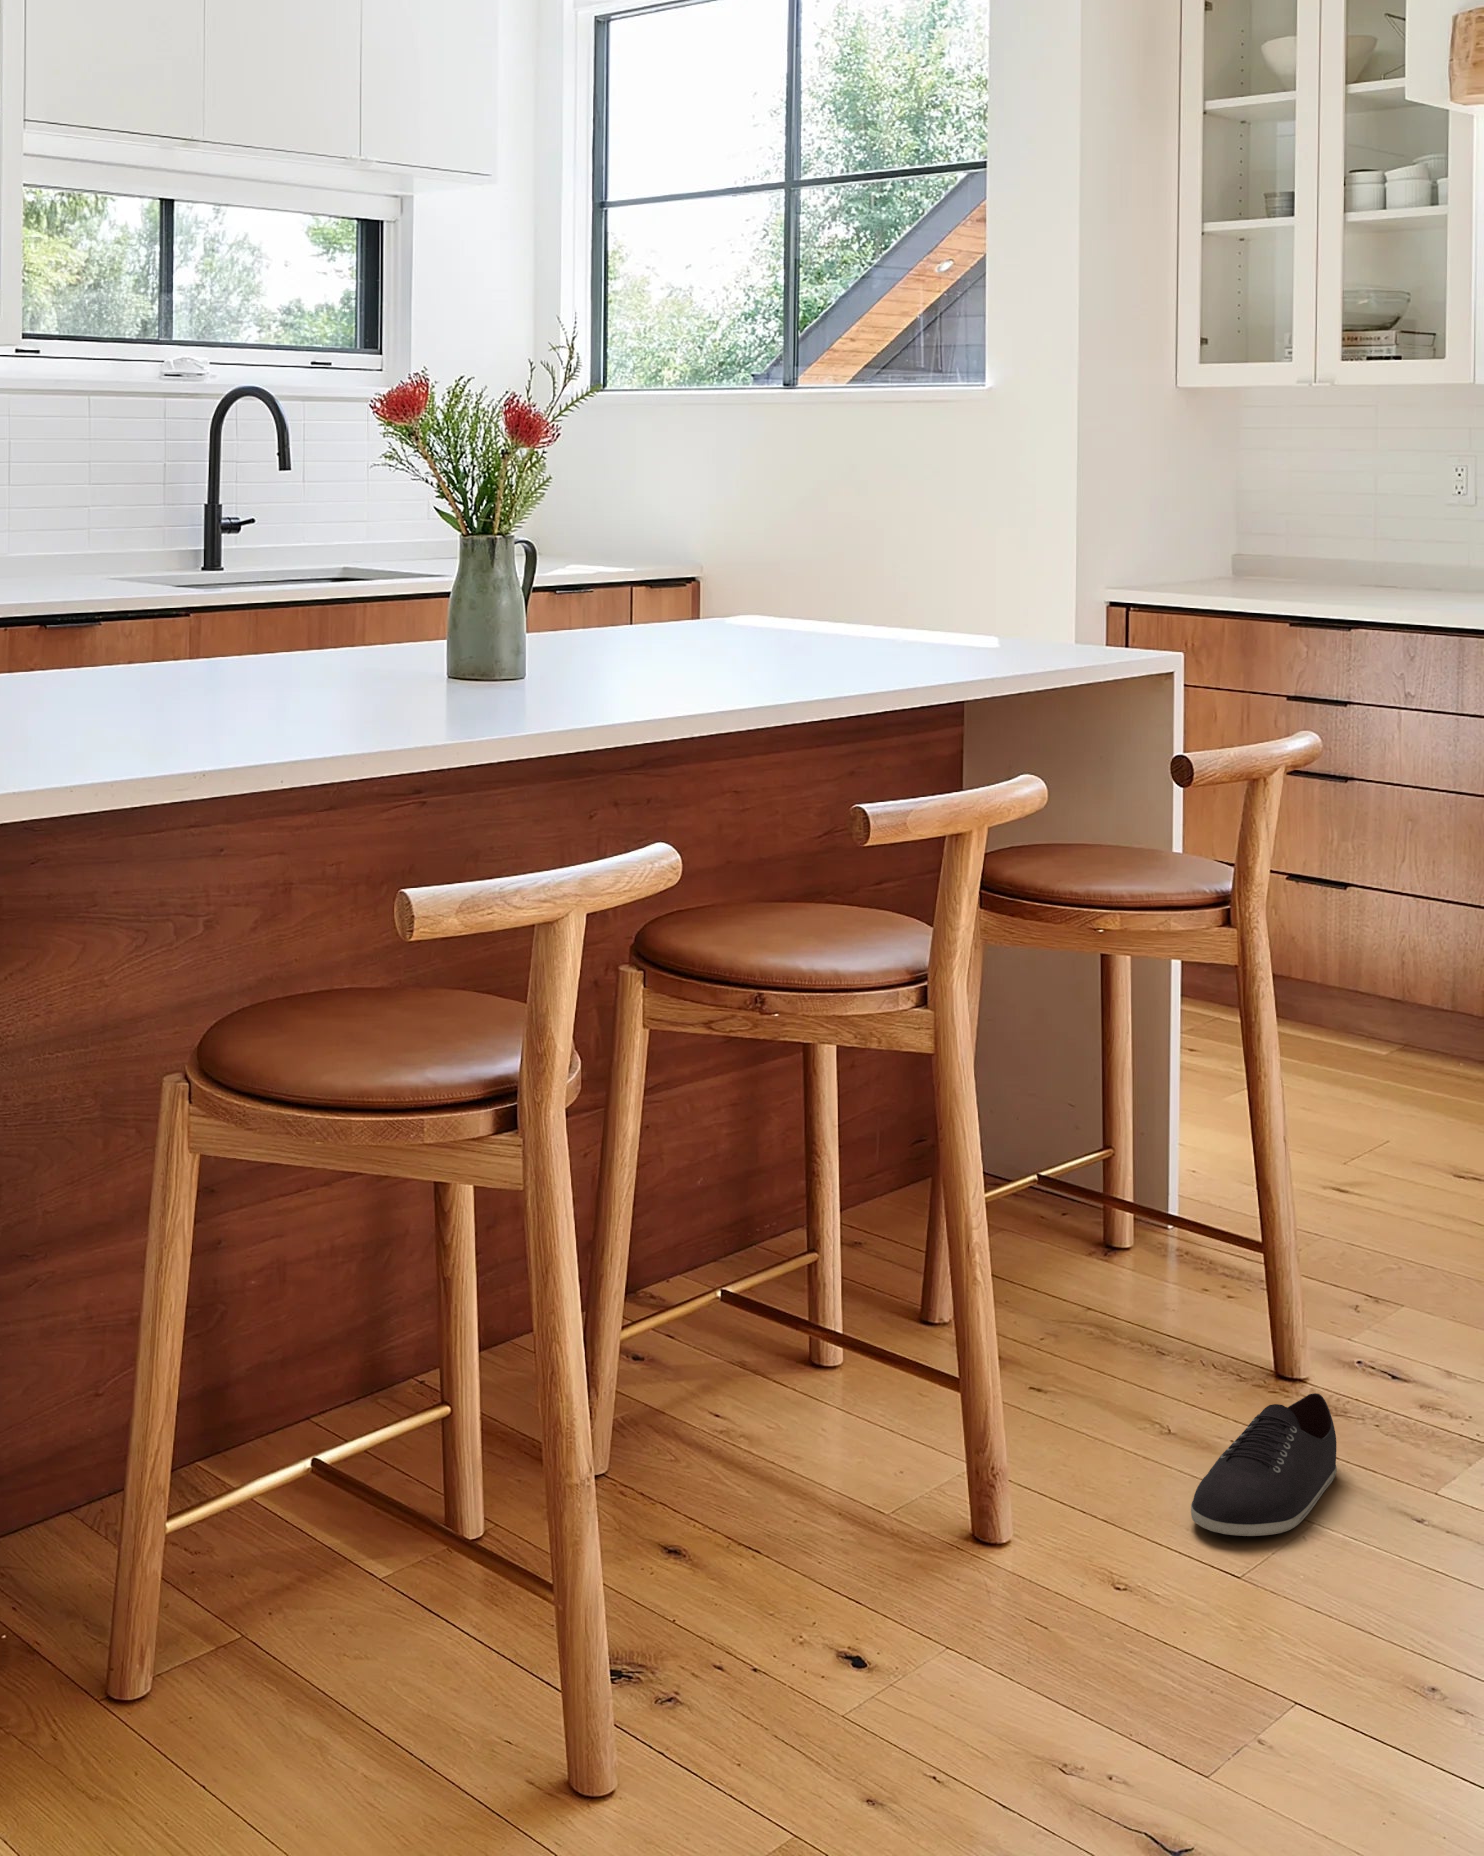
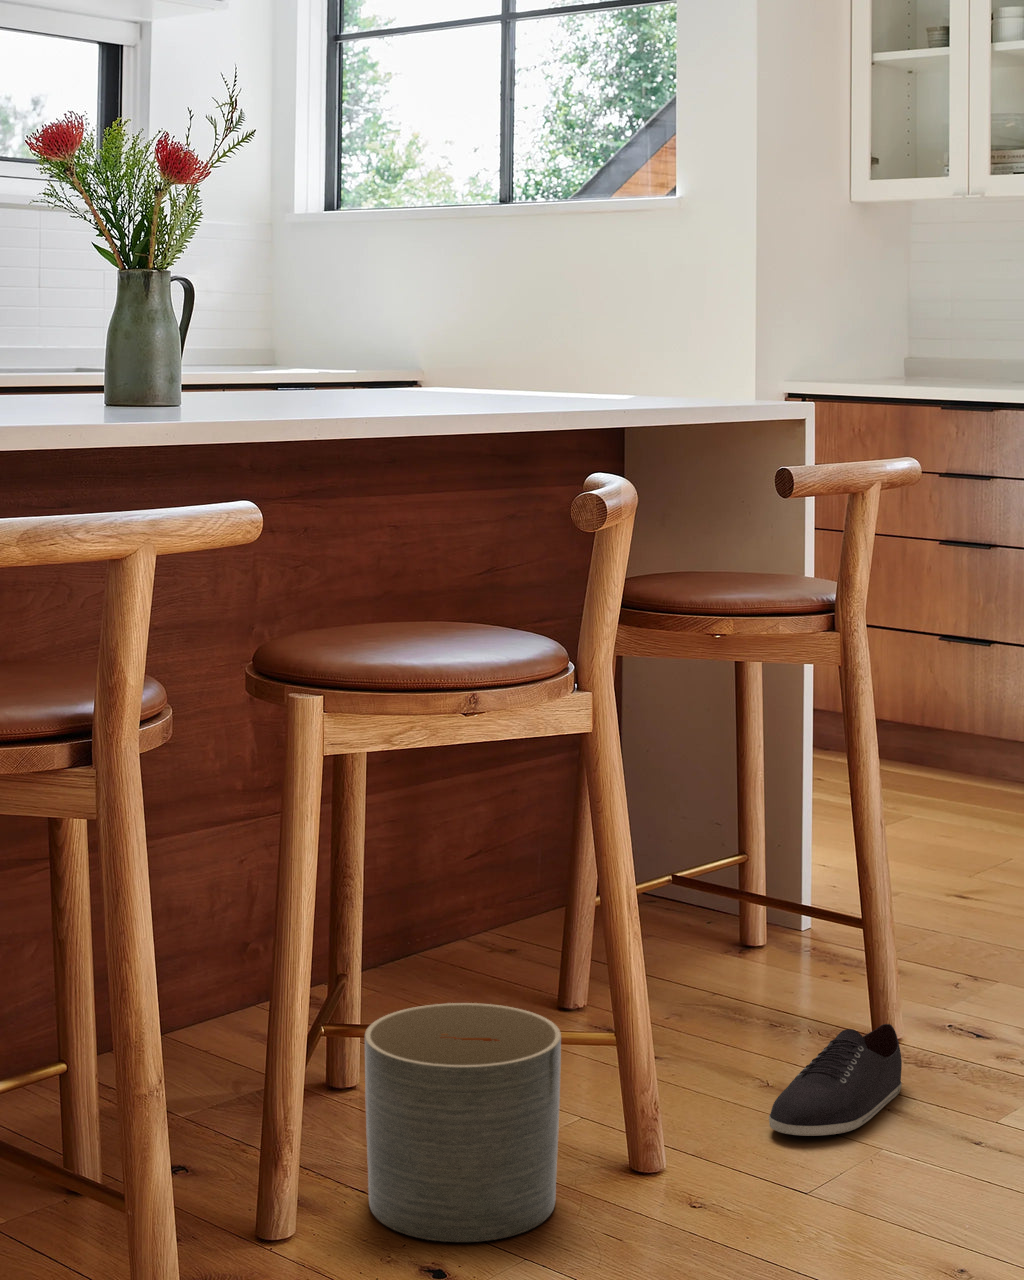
planter: none [749,1368,970,1661] -> present [365,1003,561,1242]

